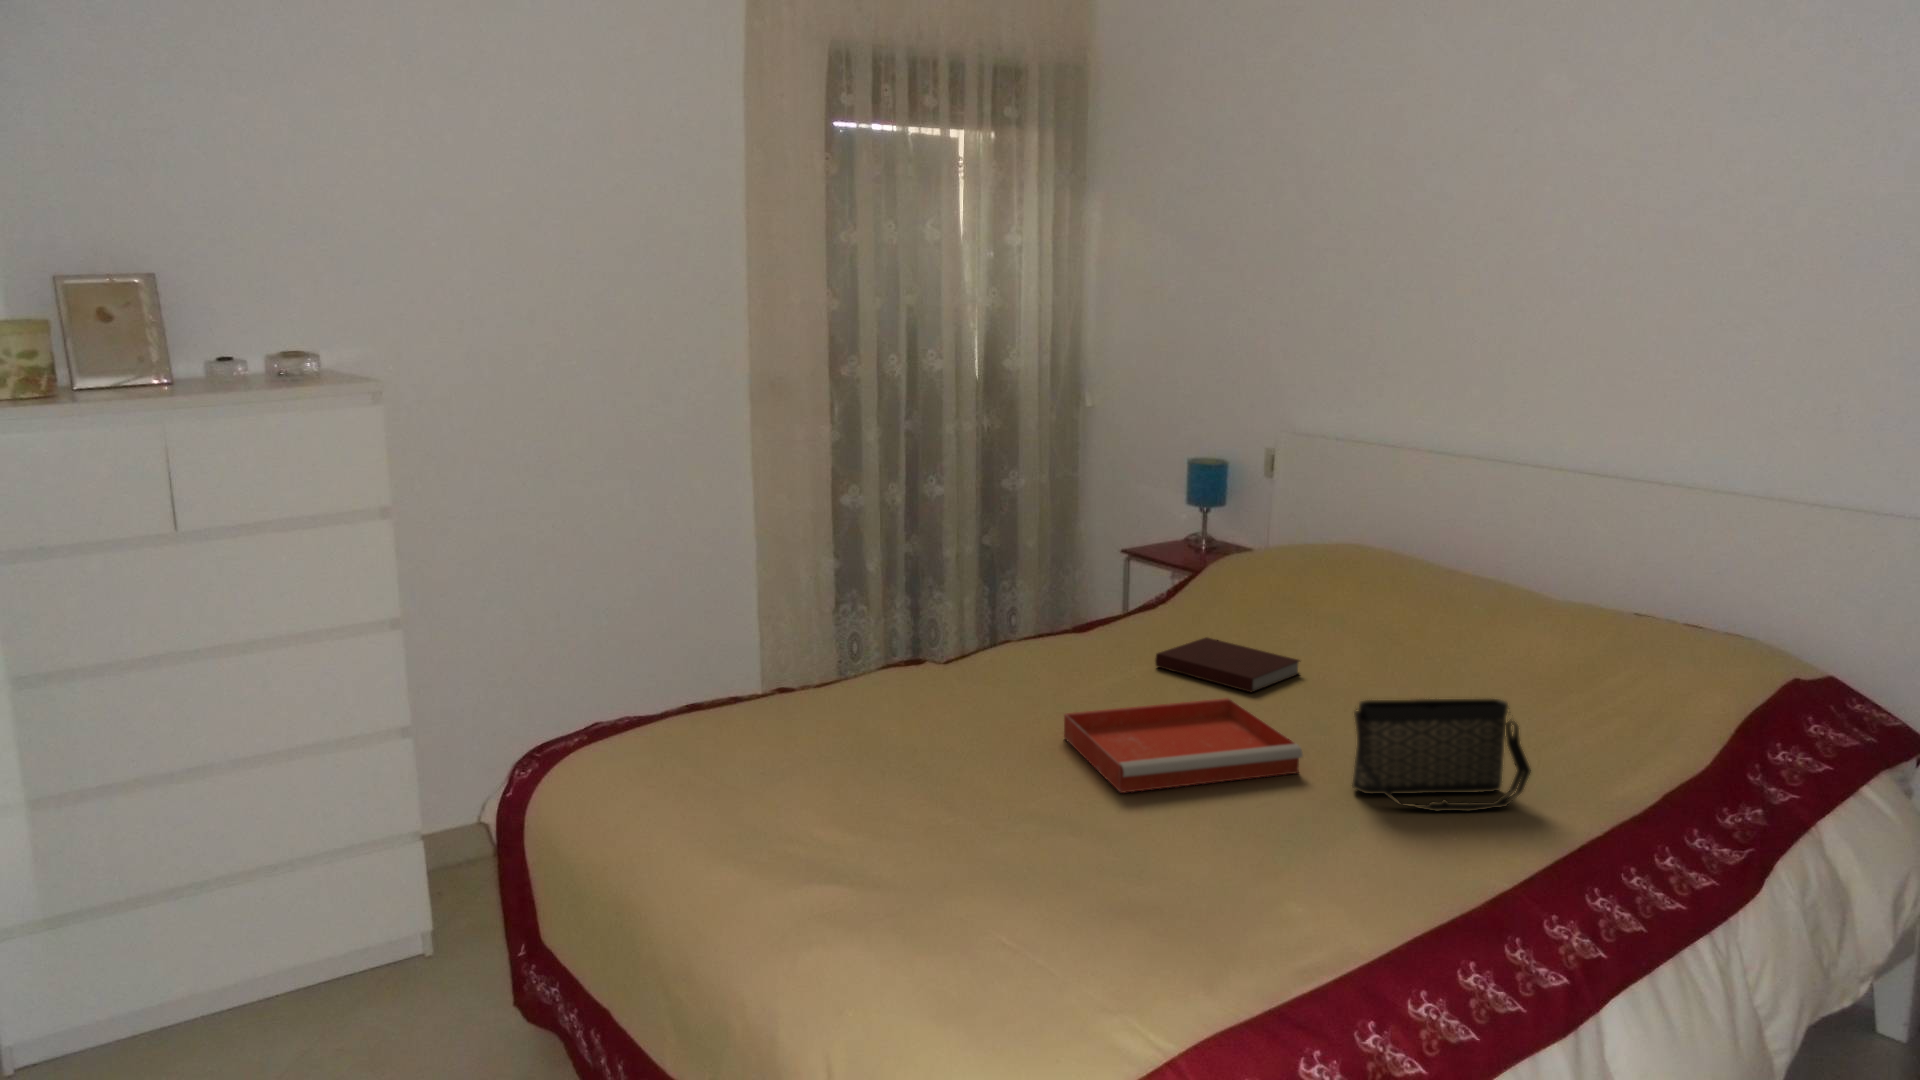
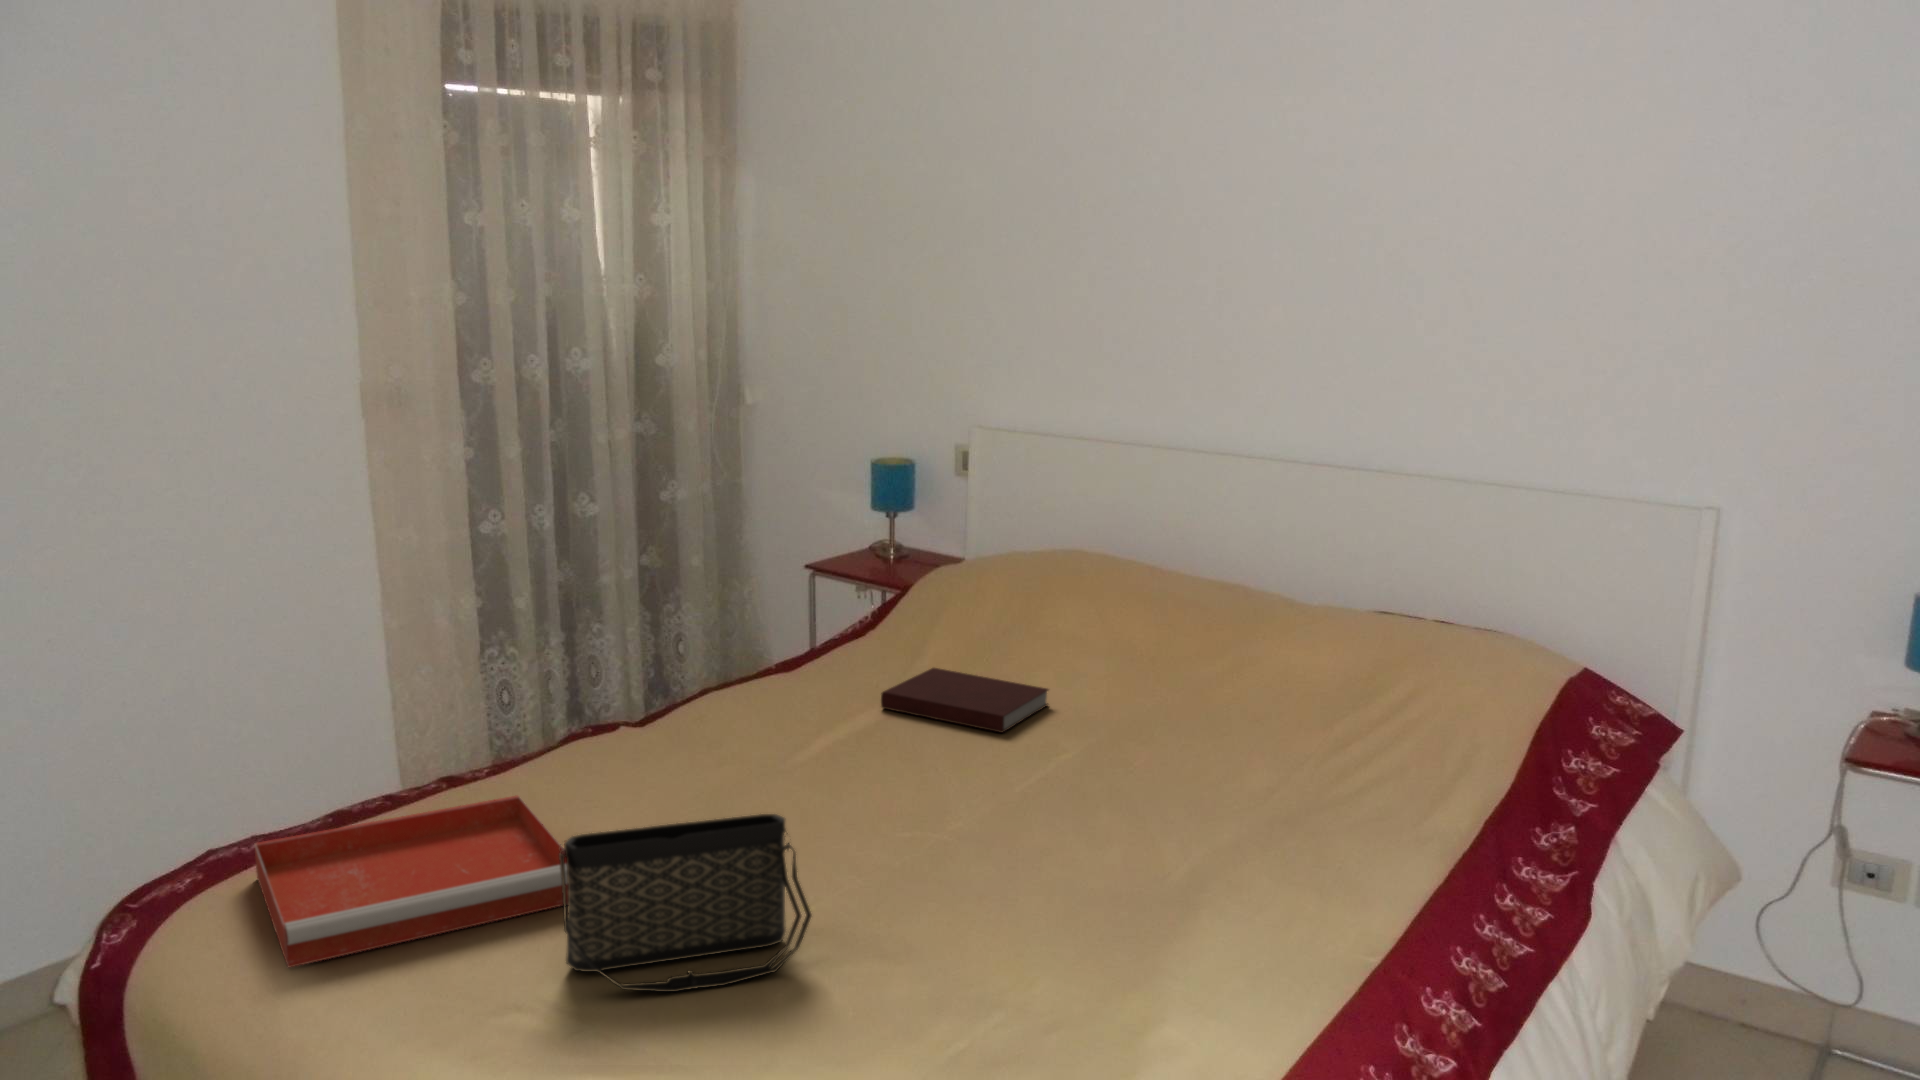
tray: present [1064,698,1303,793] -> present [254,795,568,968]
handbag: present [1352,699,1531,811] -> present [559,814,812,992]

